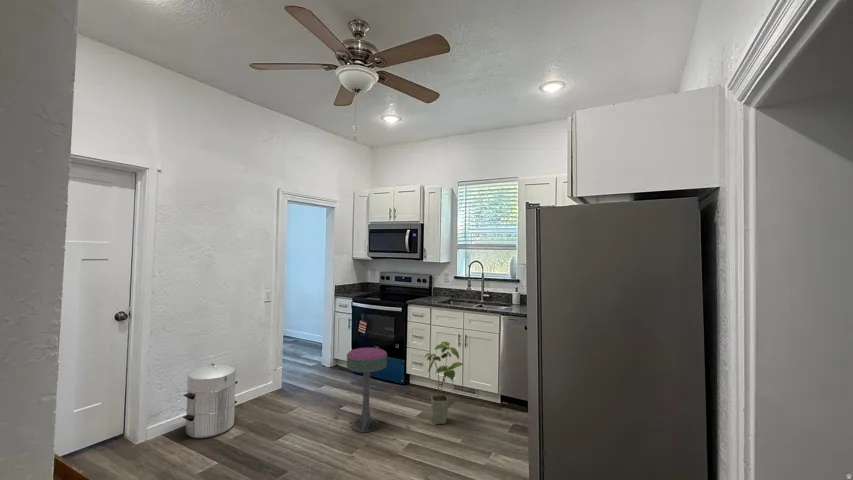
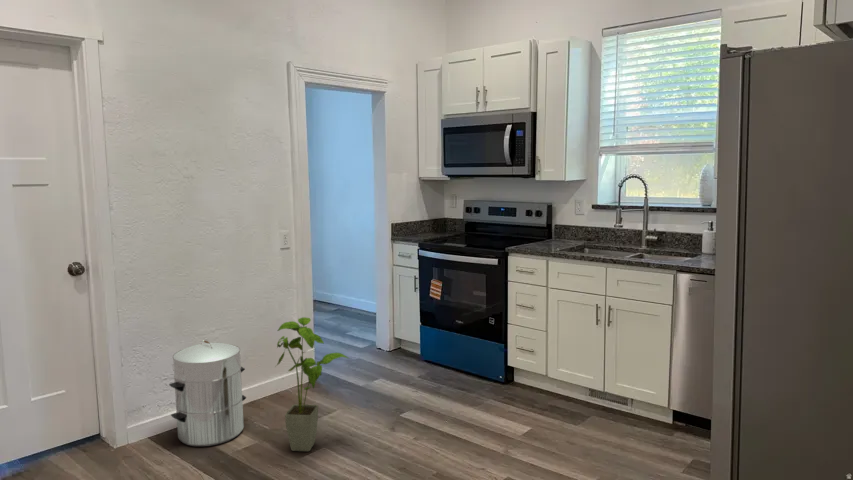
house plant: present [425,342,464,424] -> present [277,317,348,451]
bar stool: present [347,348,387,432] -> none [404,323,470,455]

